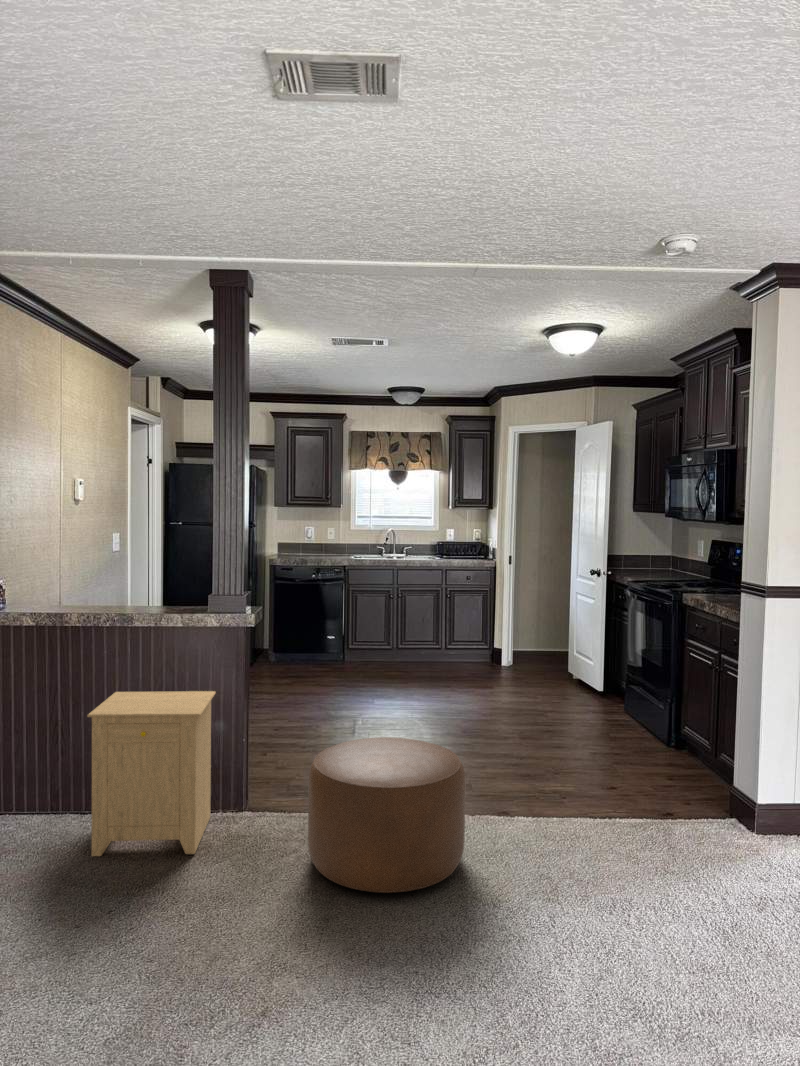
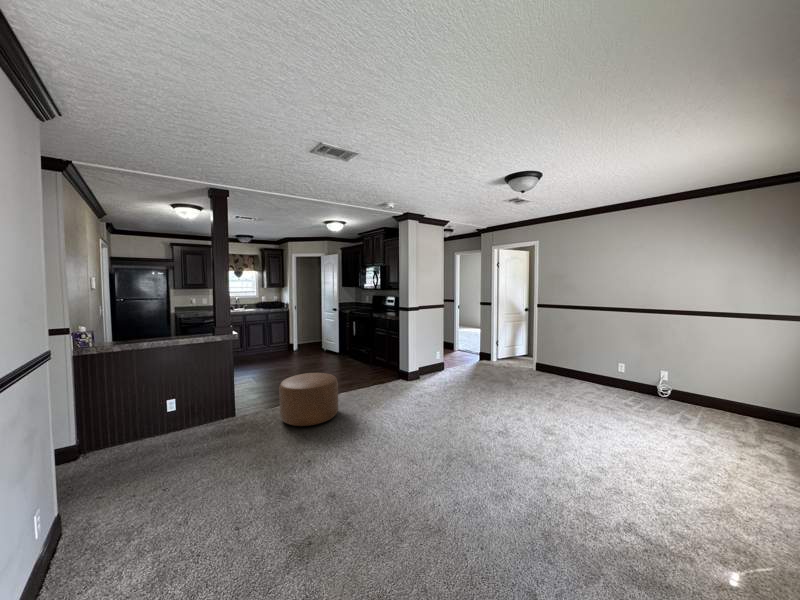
side table: present [87,691,216,856] -> none [172,370,232,450]

